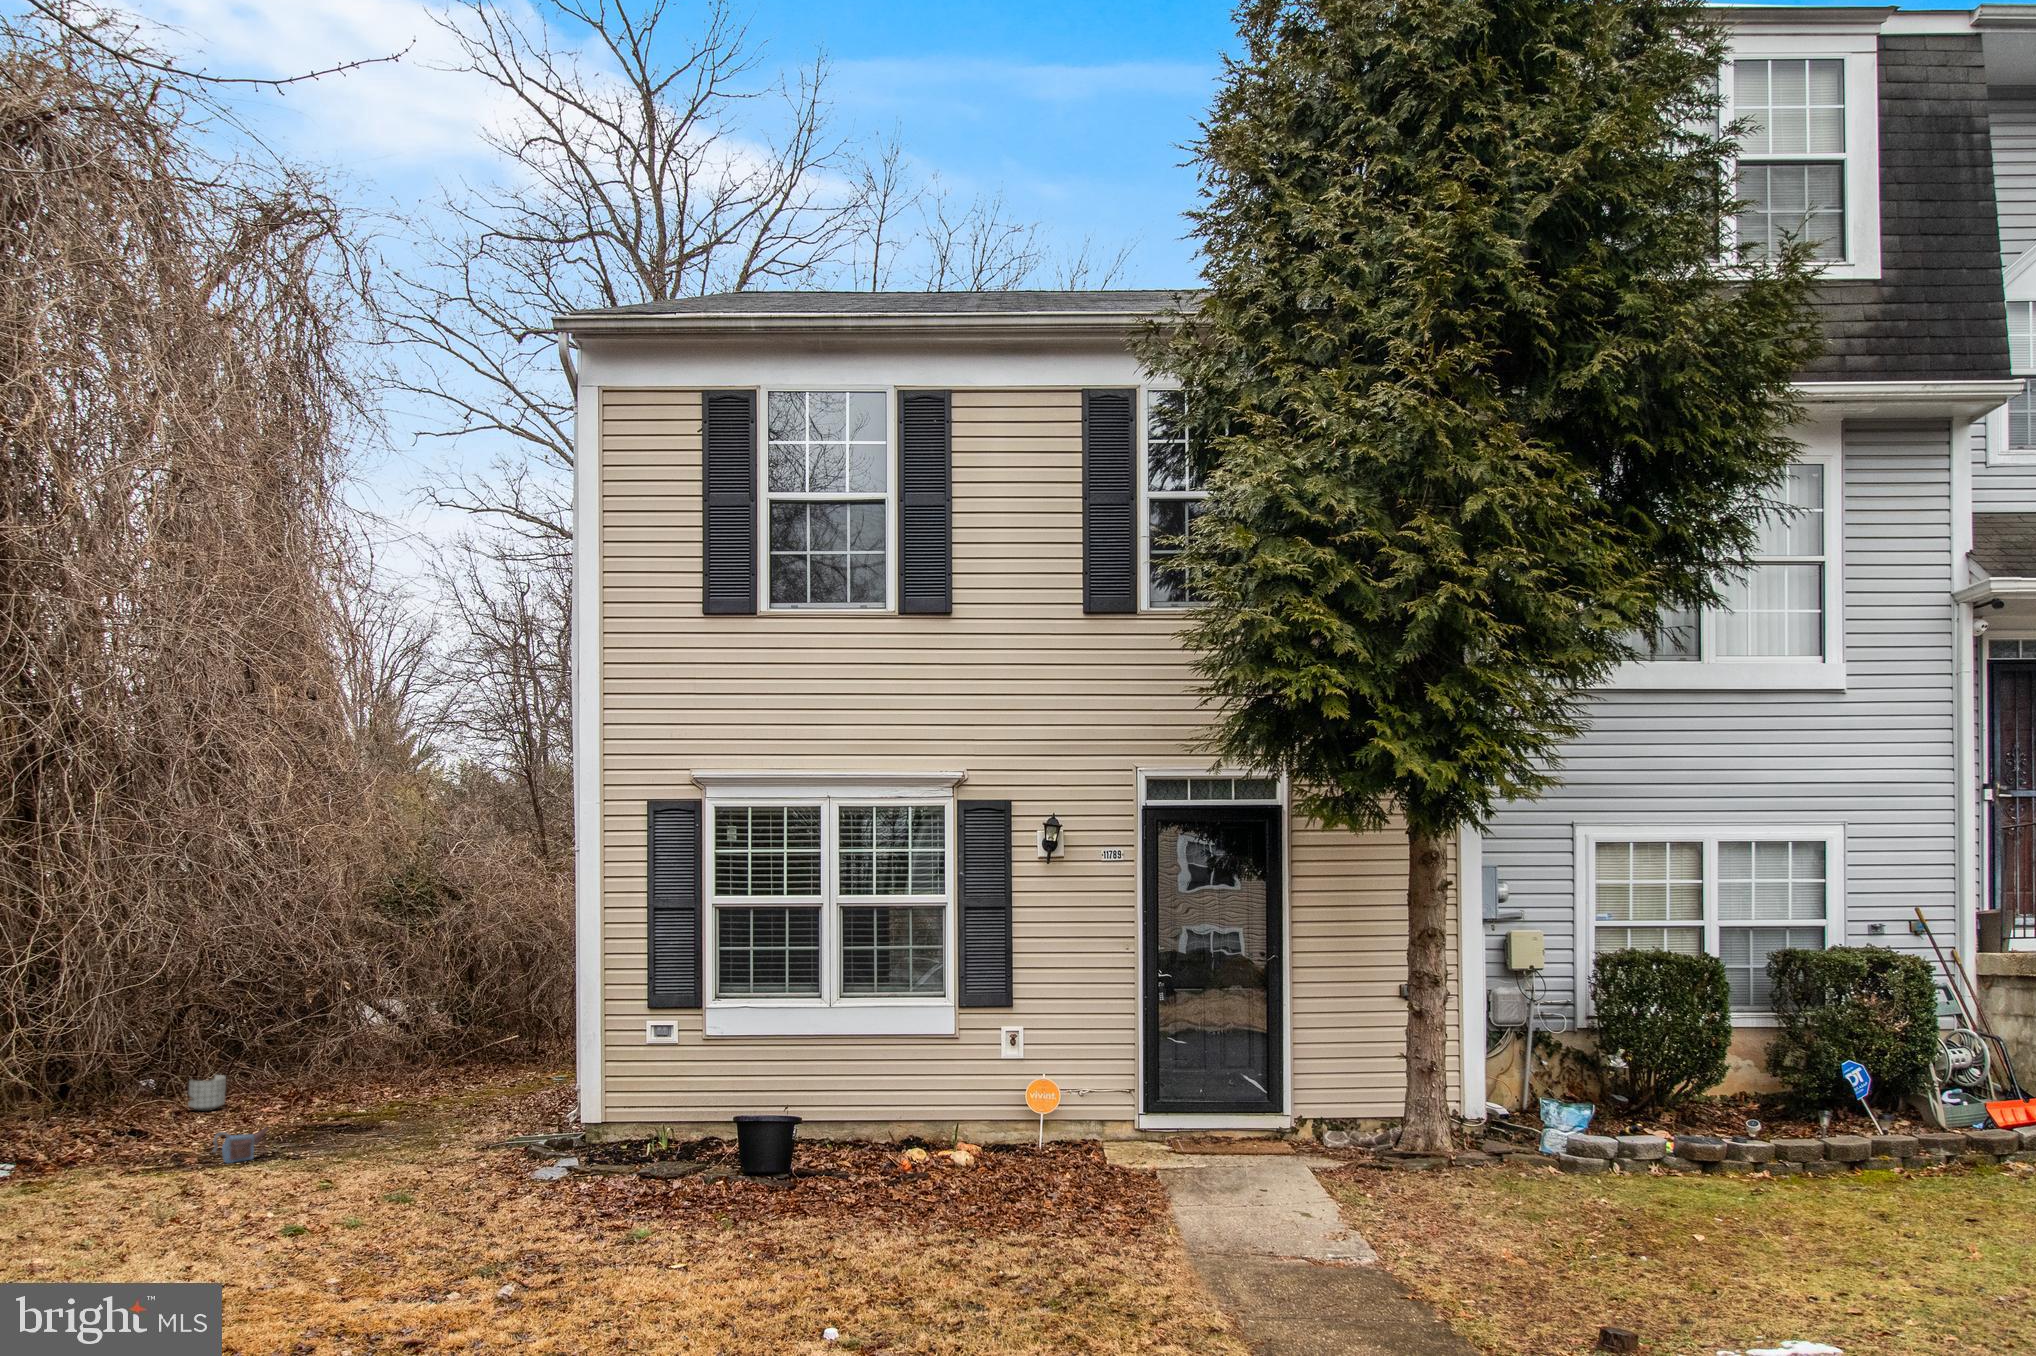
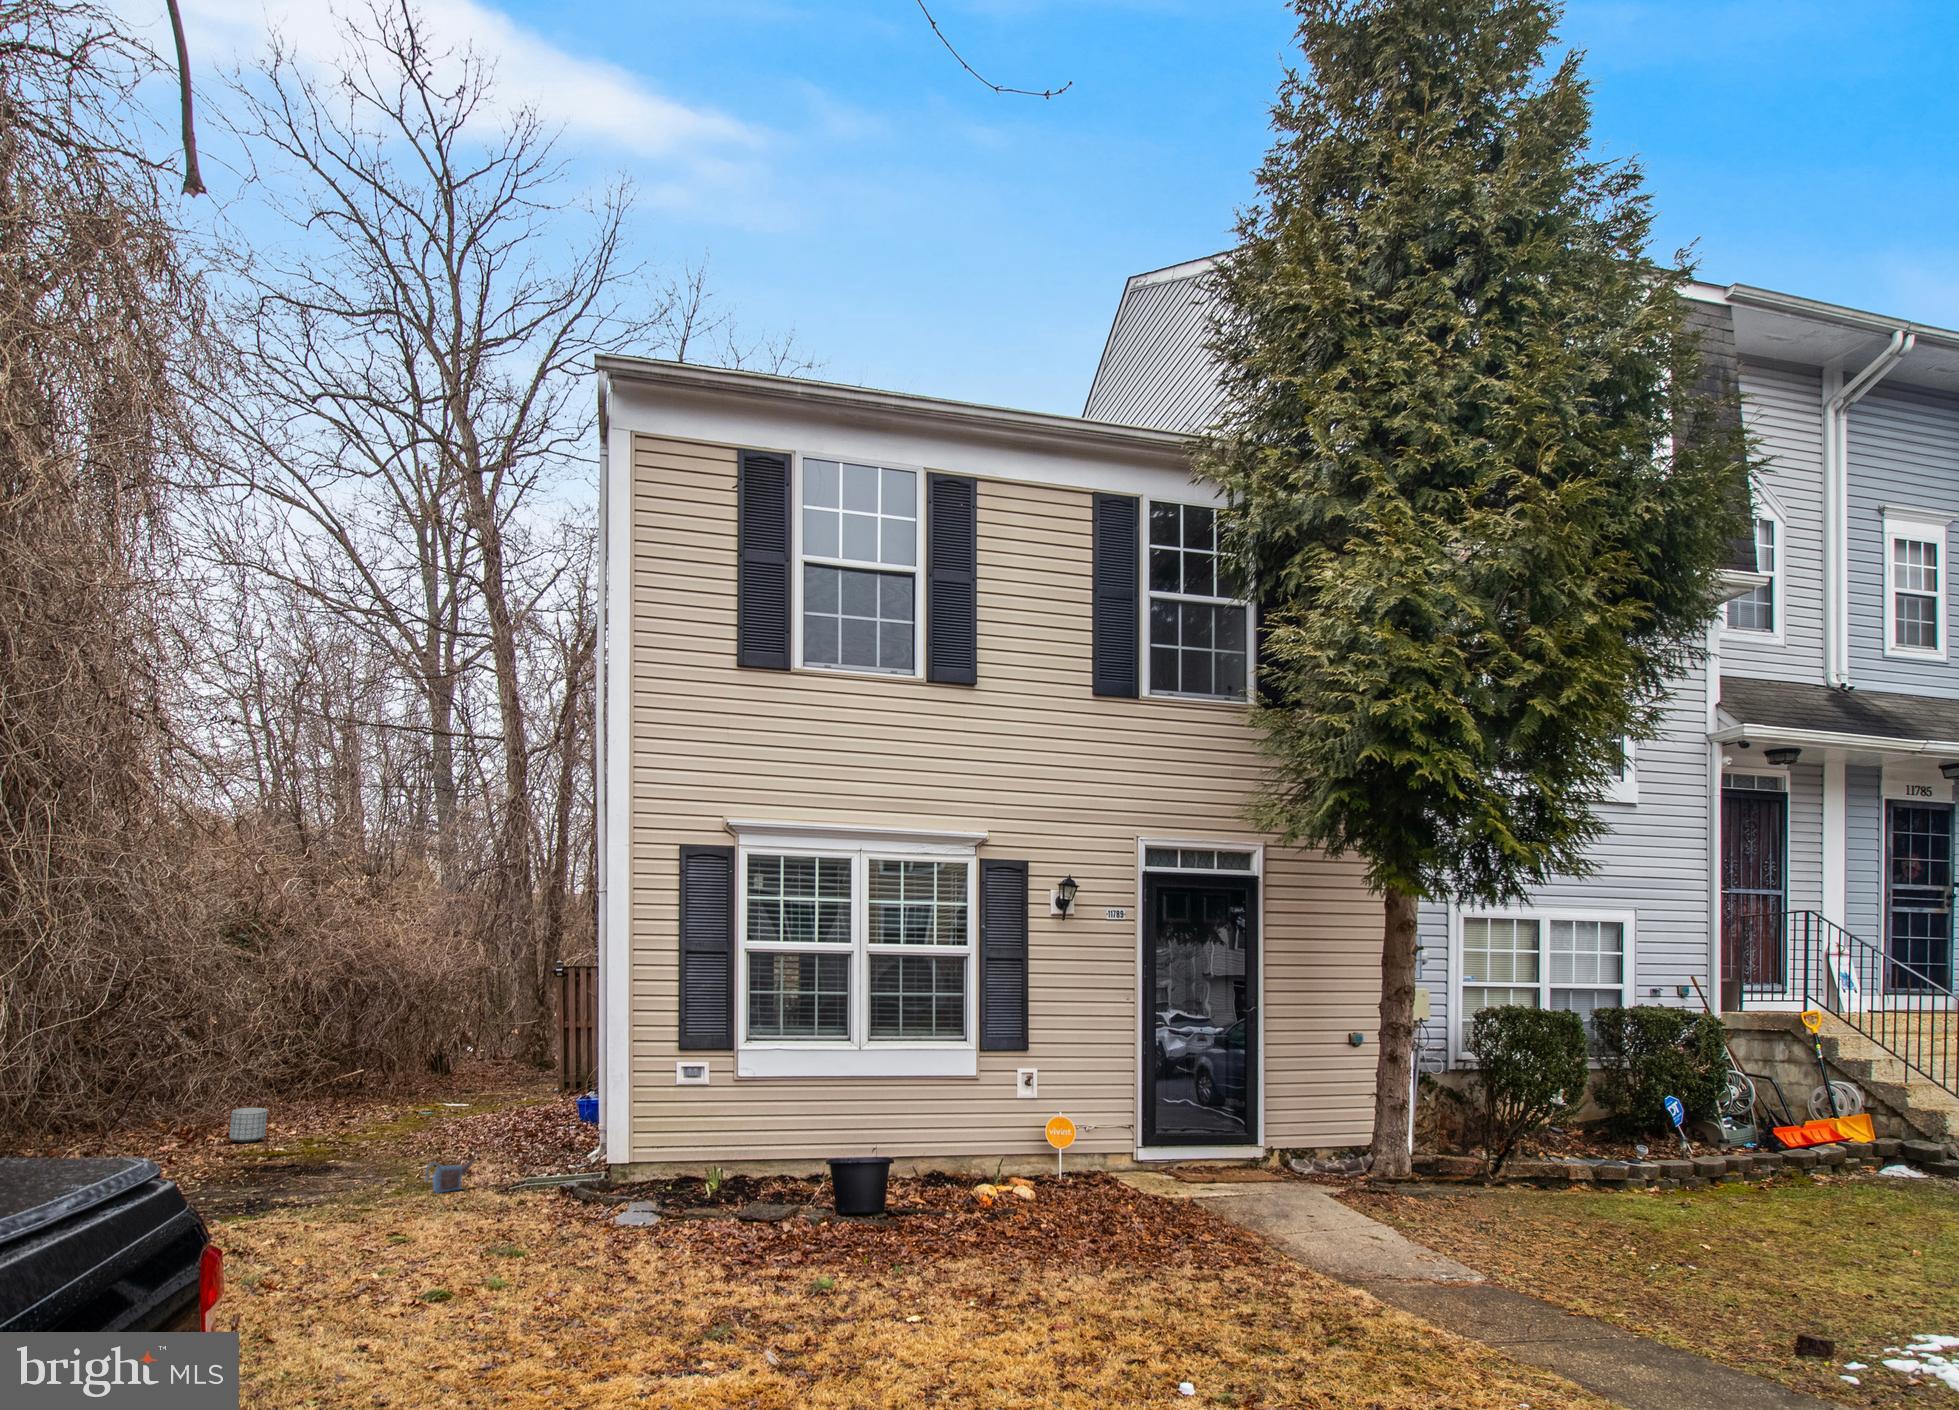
watering can: present [213,1127,269,1163] -> present [425,1159,476,1193]

